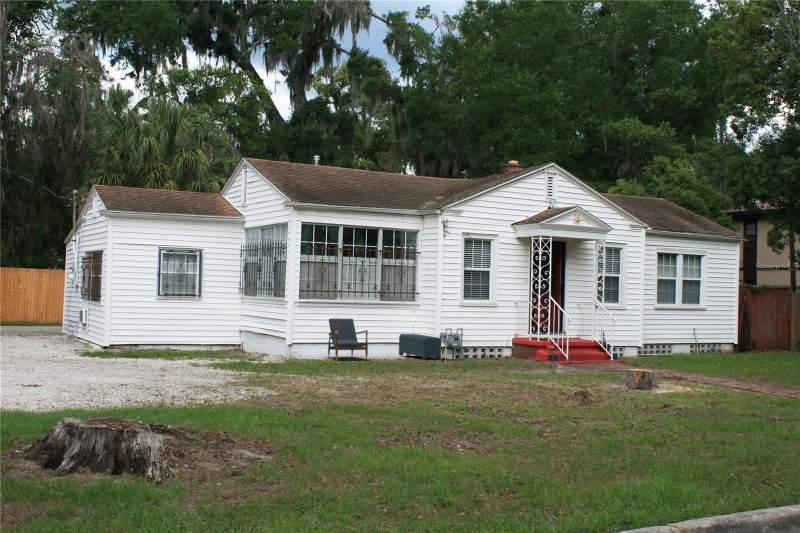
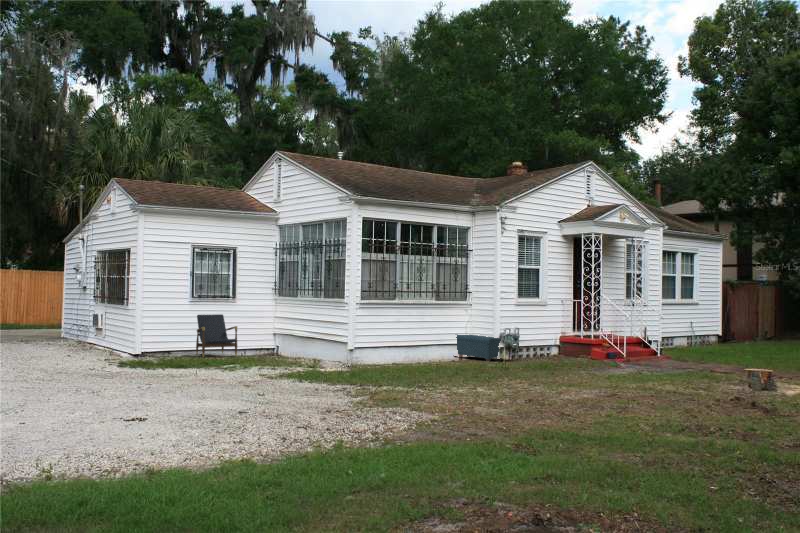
lounge chair: present [328,318,368,360] -> present [196,314,237,358]

